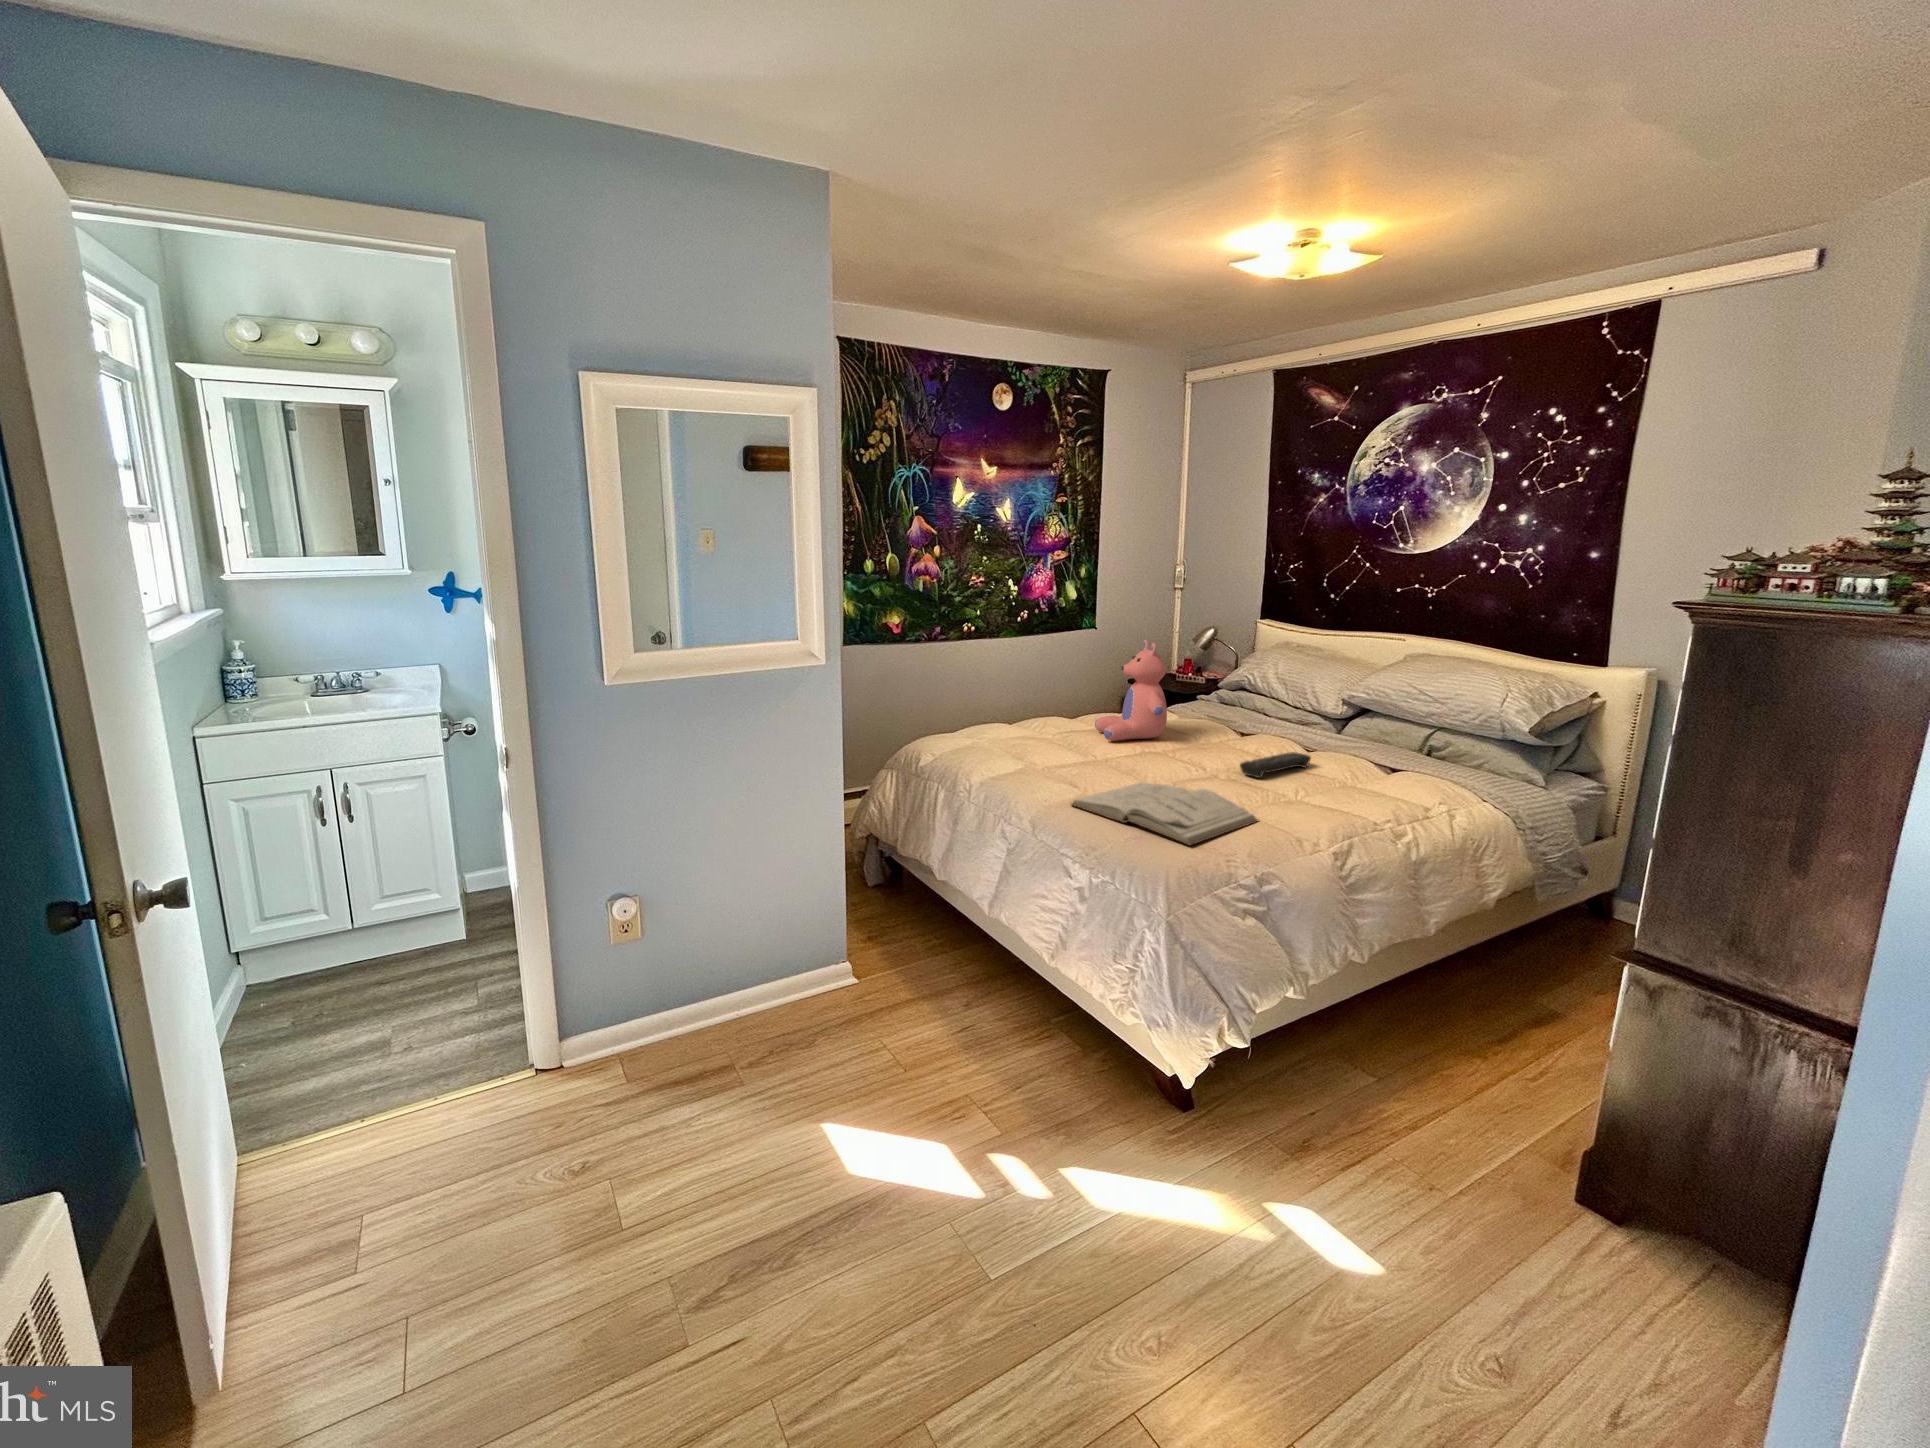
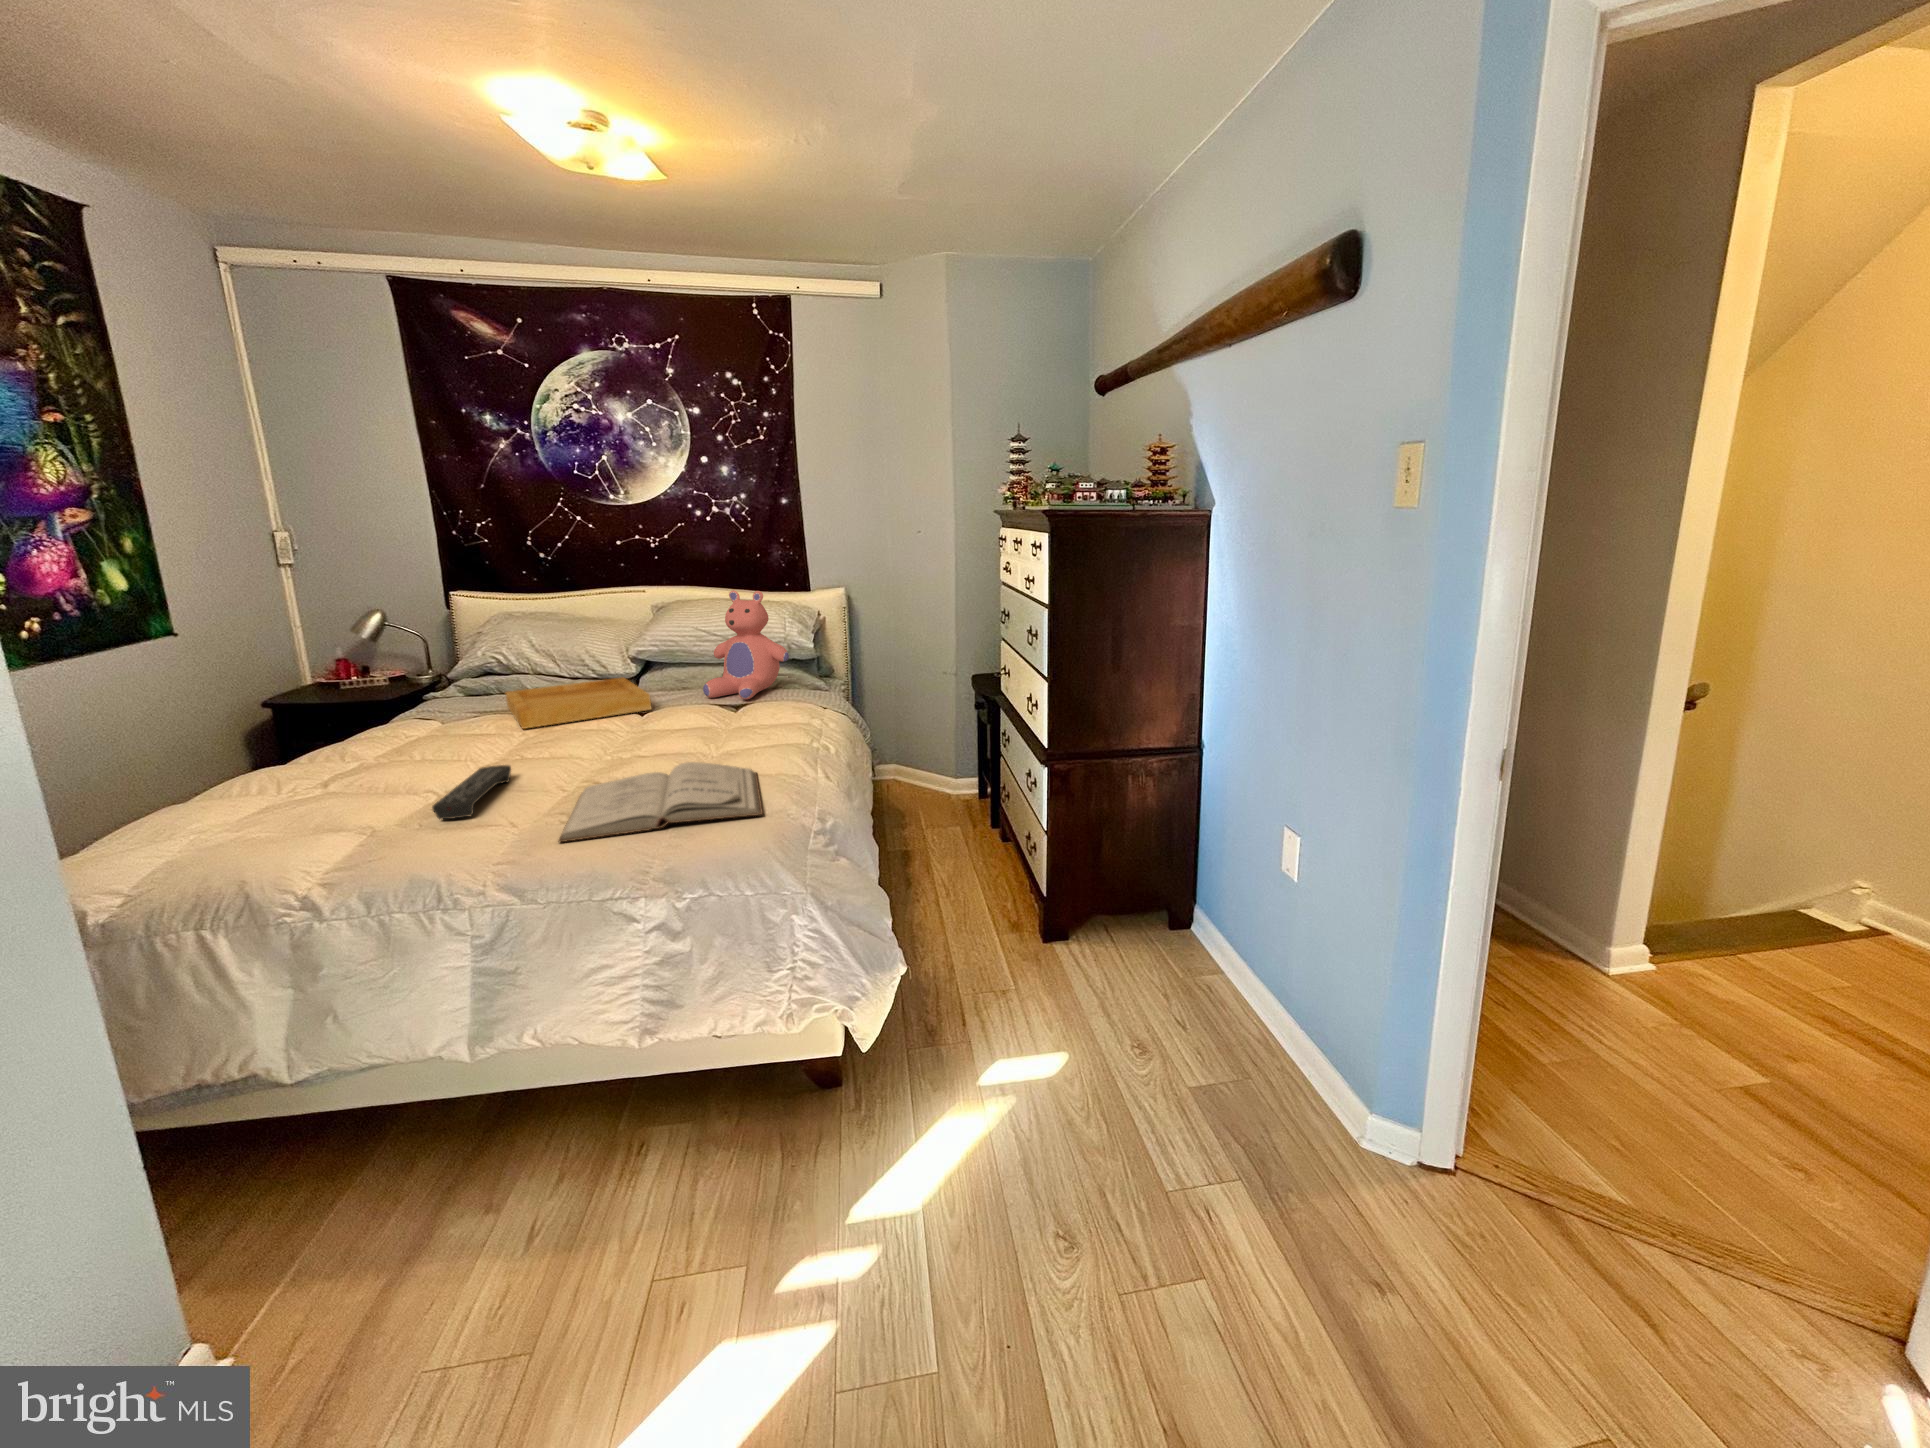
teddy bear: present [1095,640,1167,741] -> present [703,590,789,699]
tray: none [1193,706,1319,750] -> present [506,677,651,729]
remote control: present [1240,752,1311,778] -> present [432,765,511,819]

